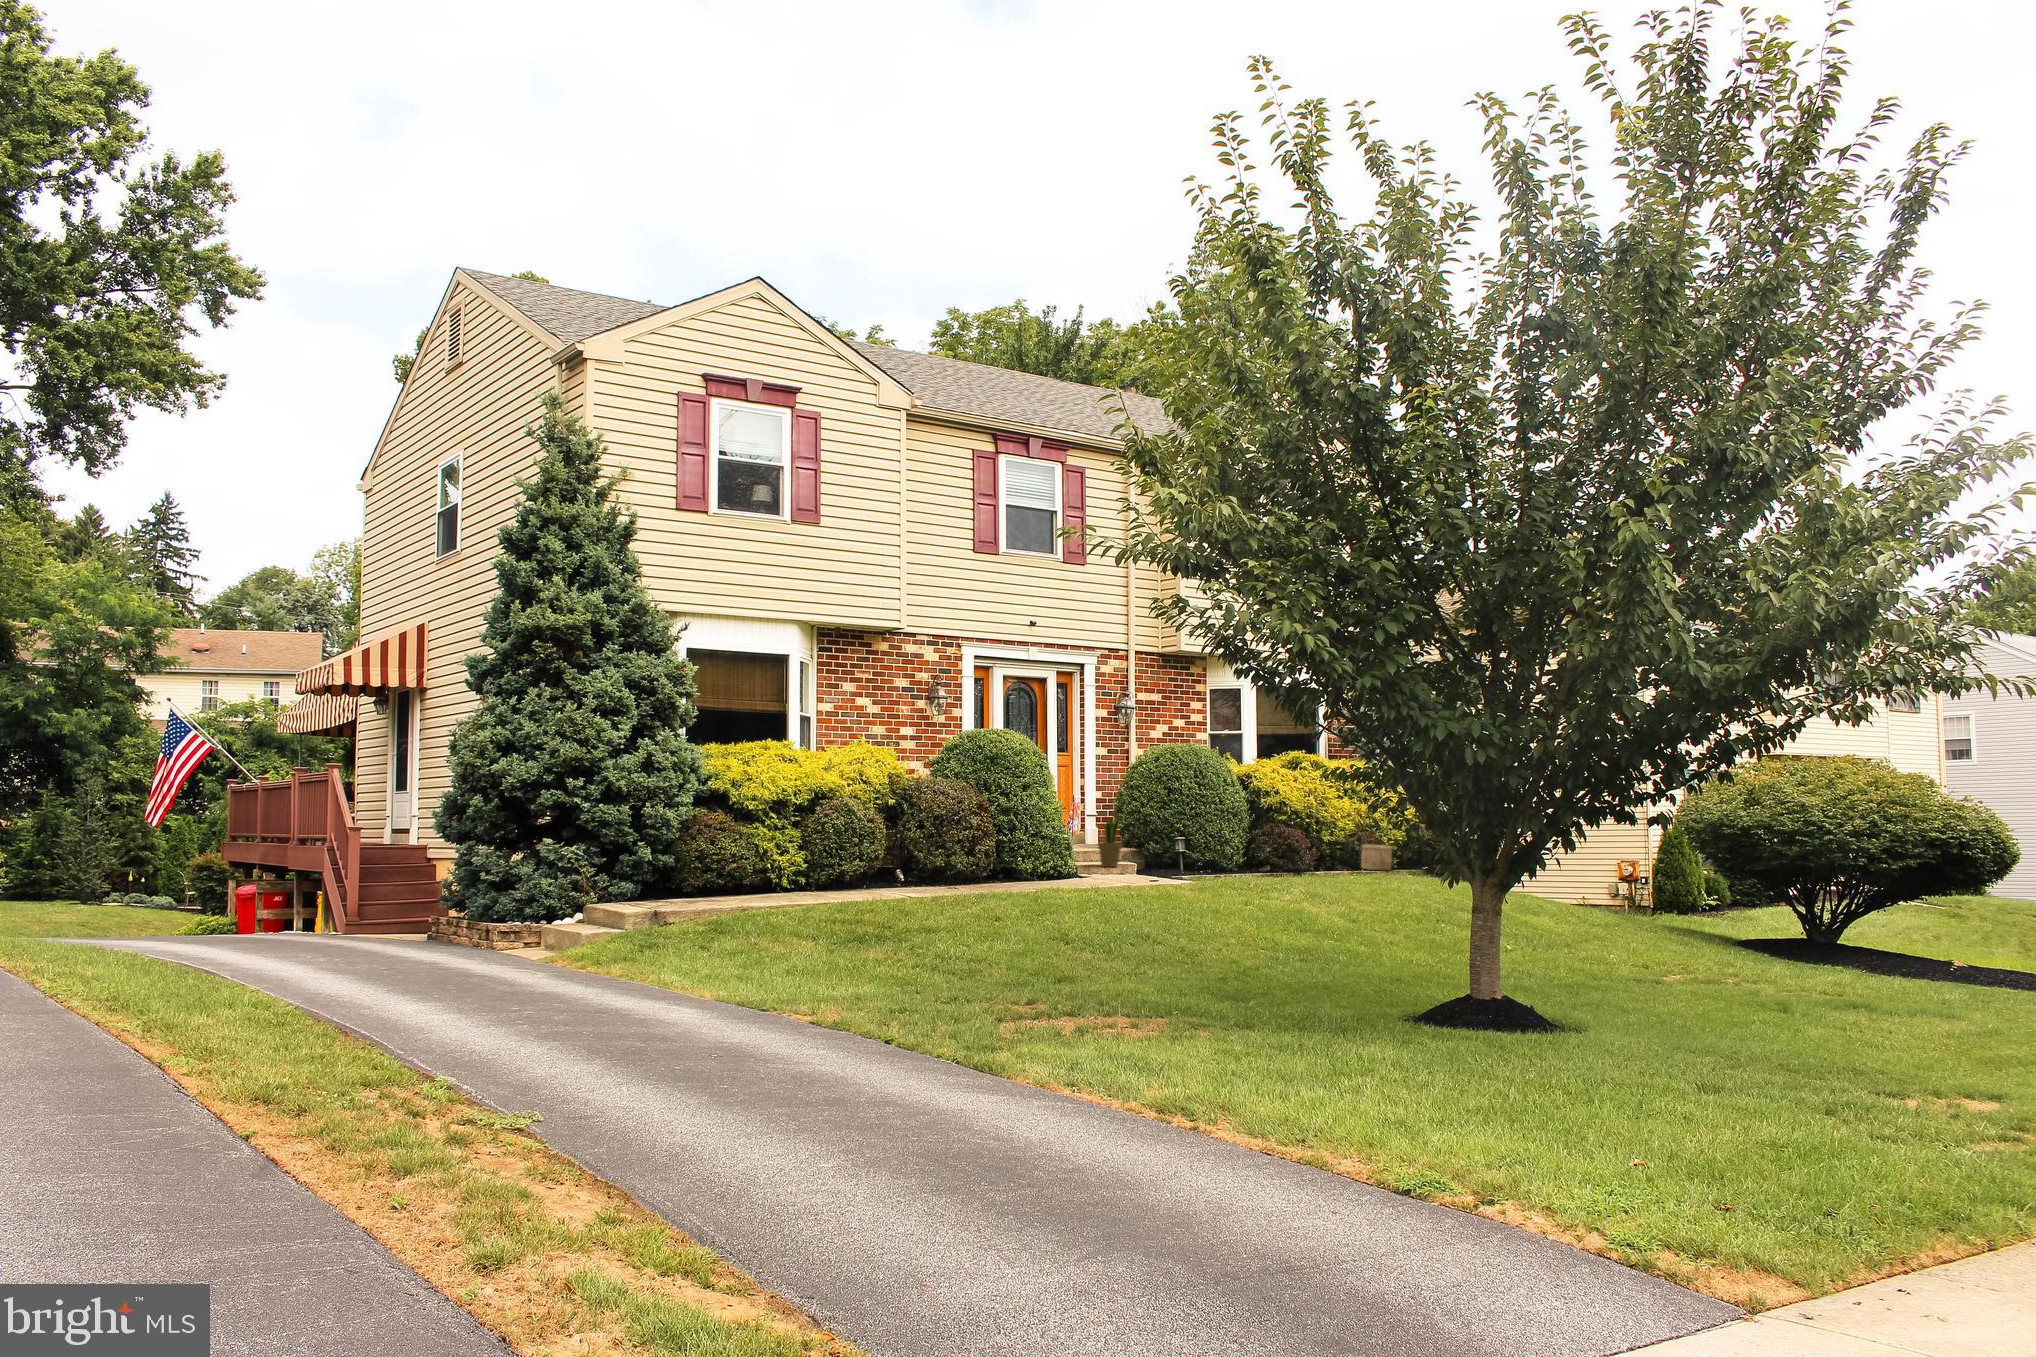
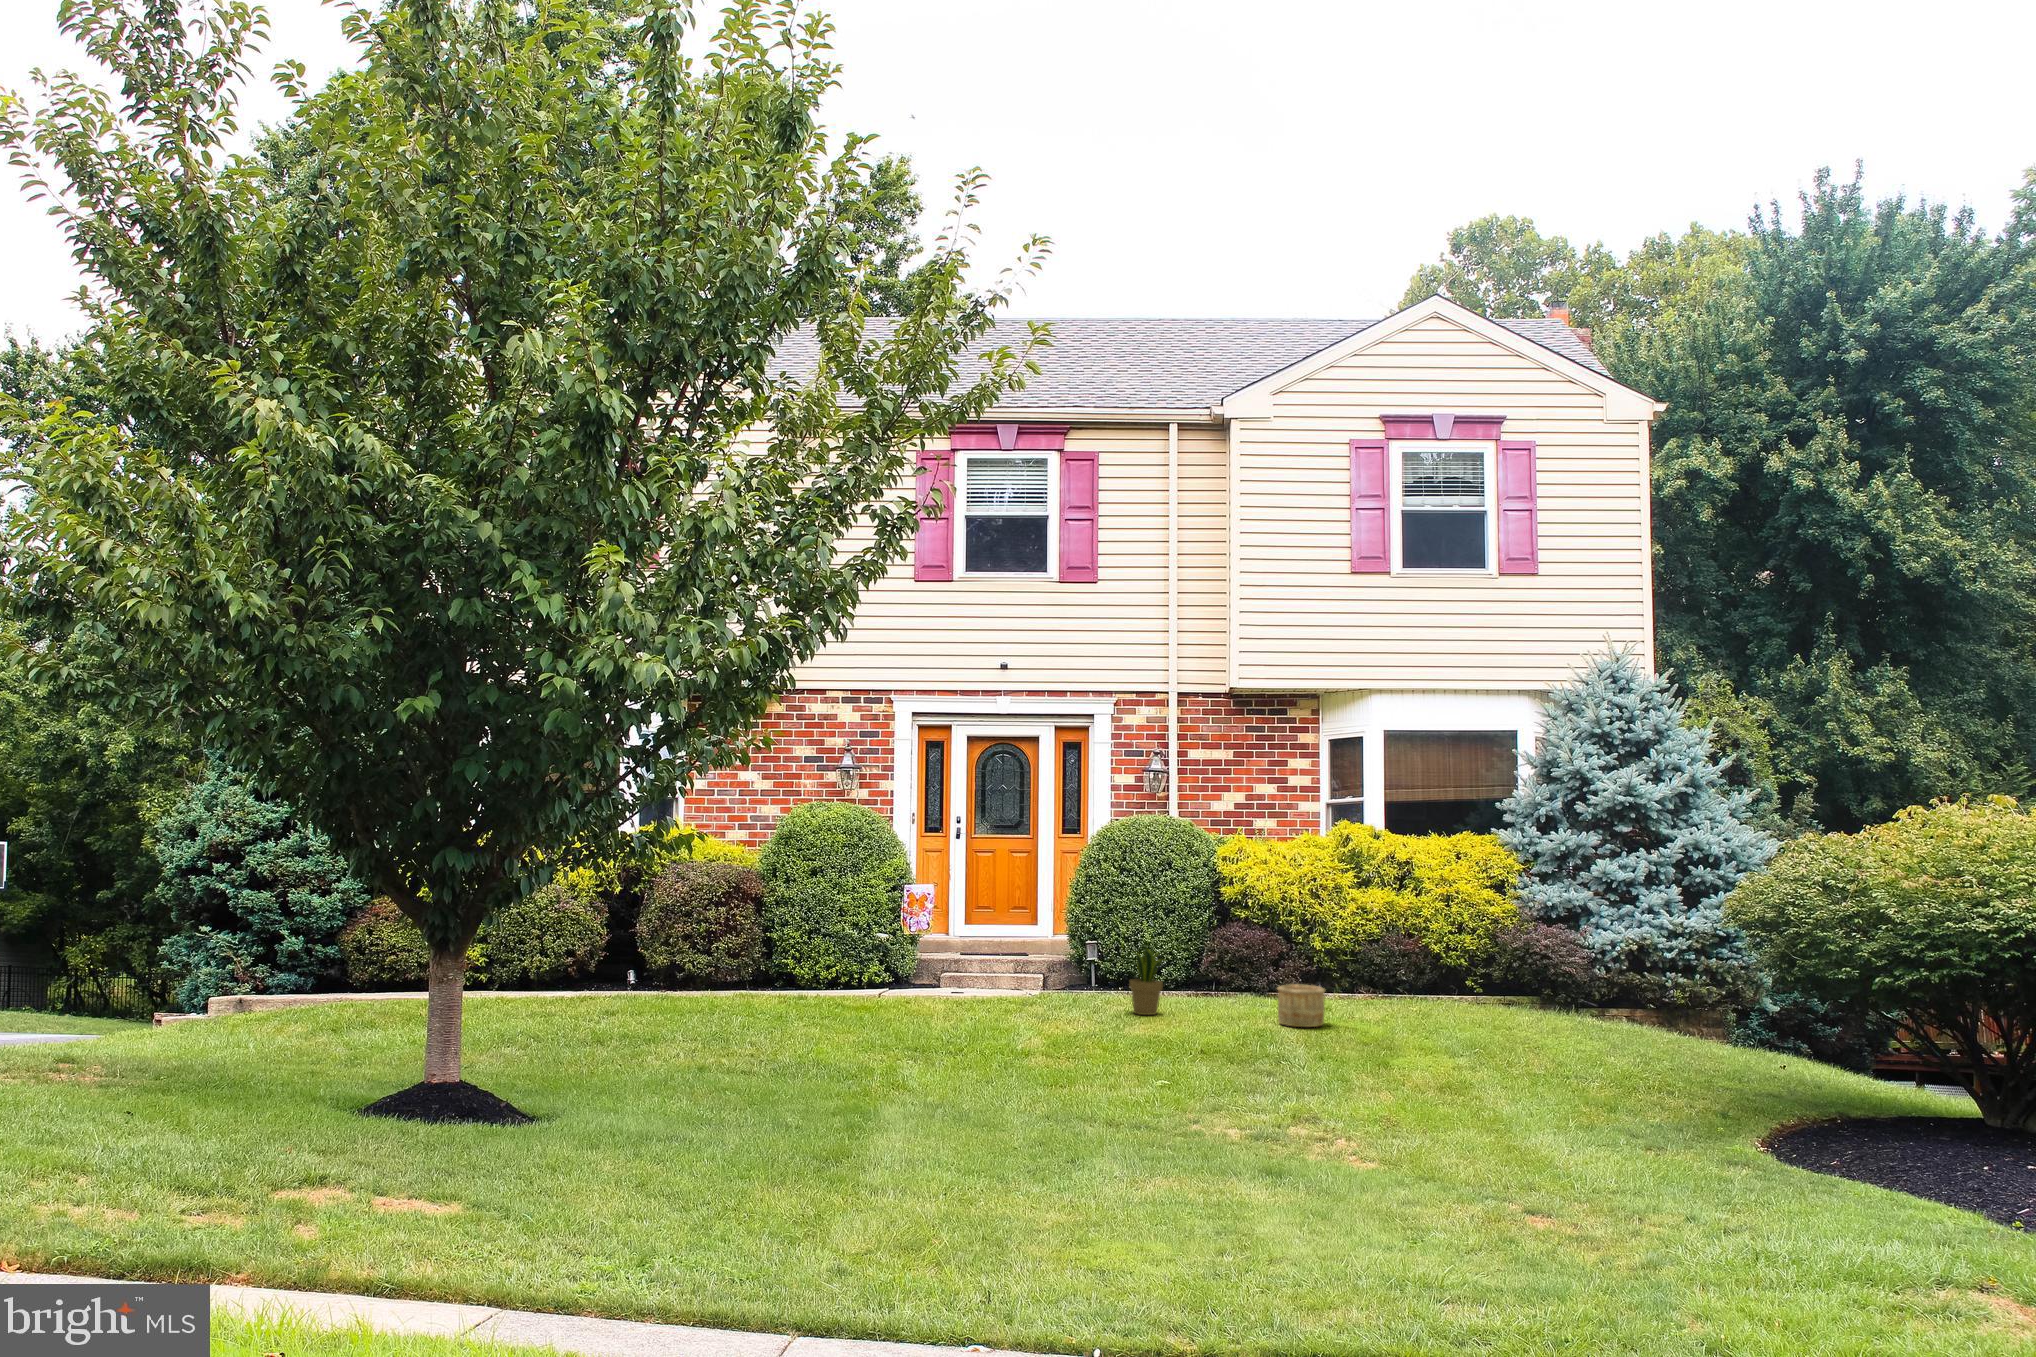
potted plant: present [1098,820,1122,867] -> present [1129,948,1163,1015]

